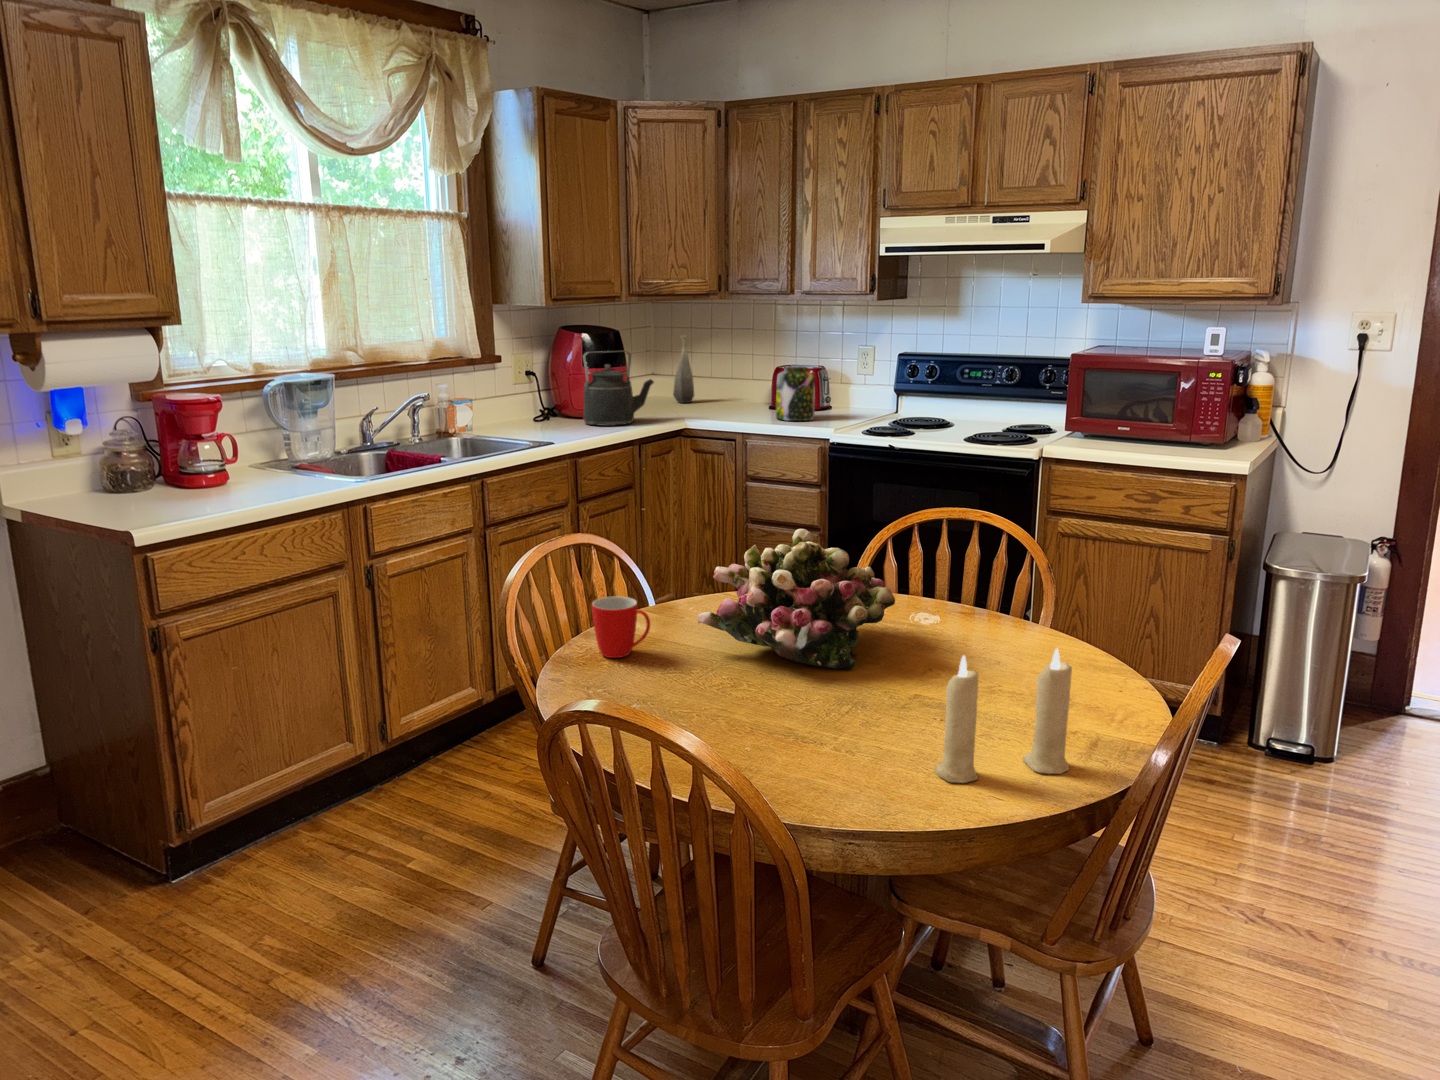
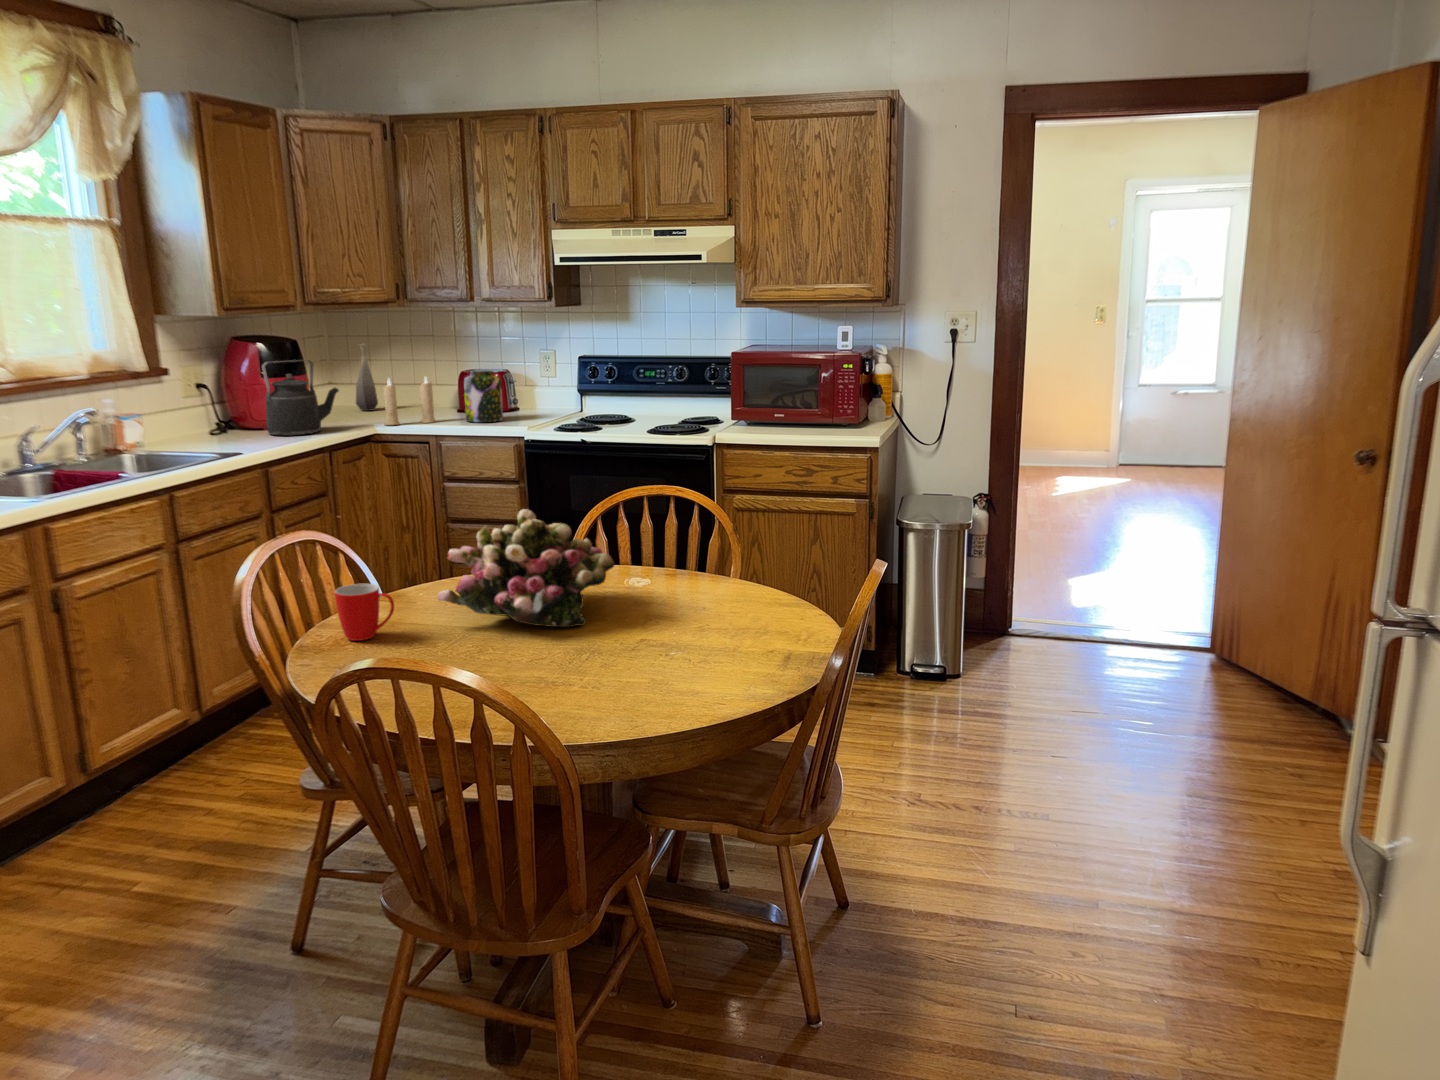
candle: present [935,649,1072,783] -> present [384,377,436,425]

